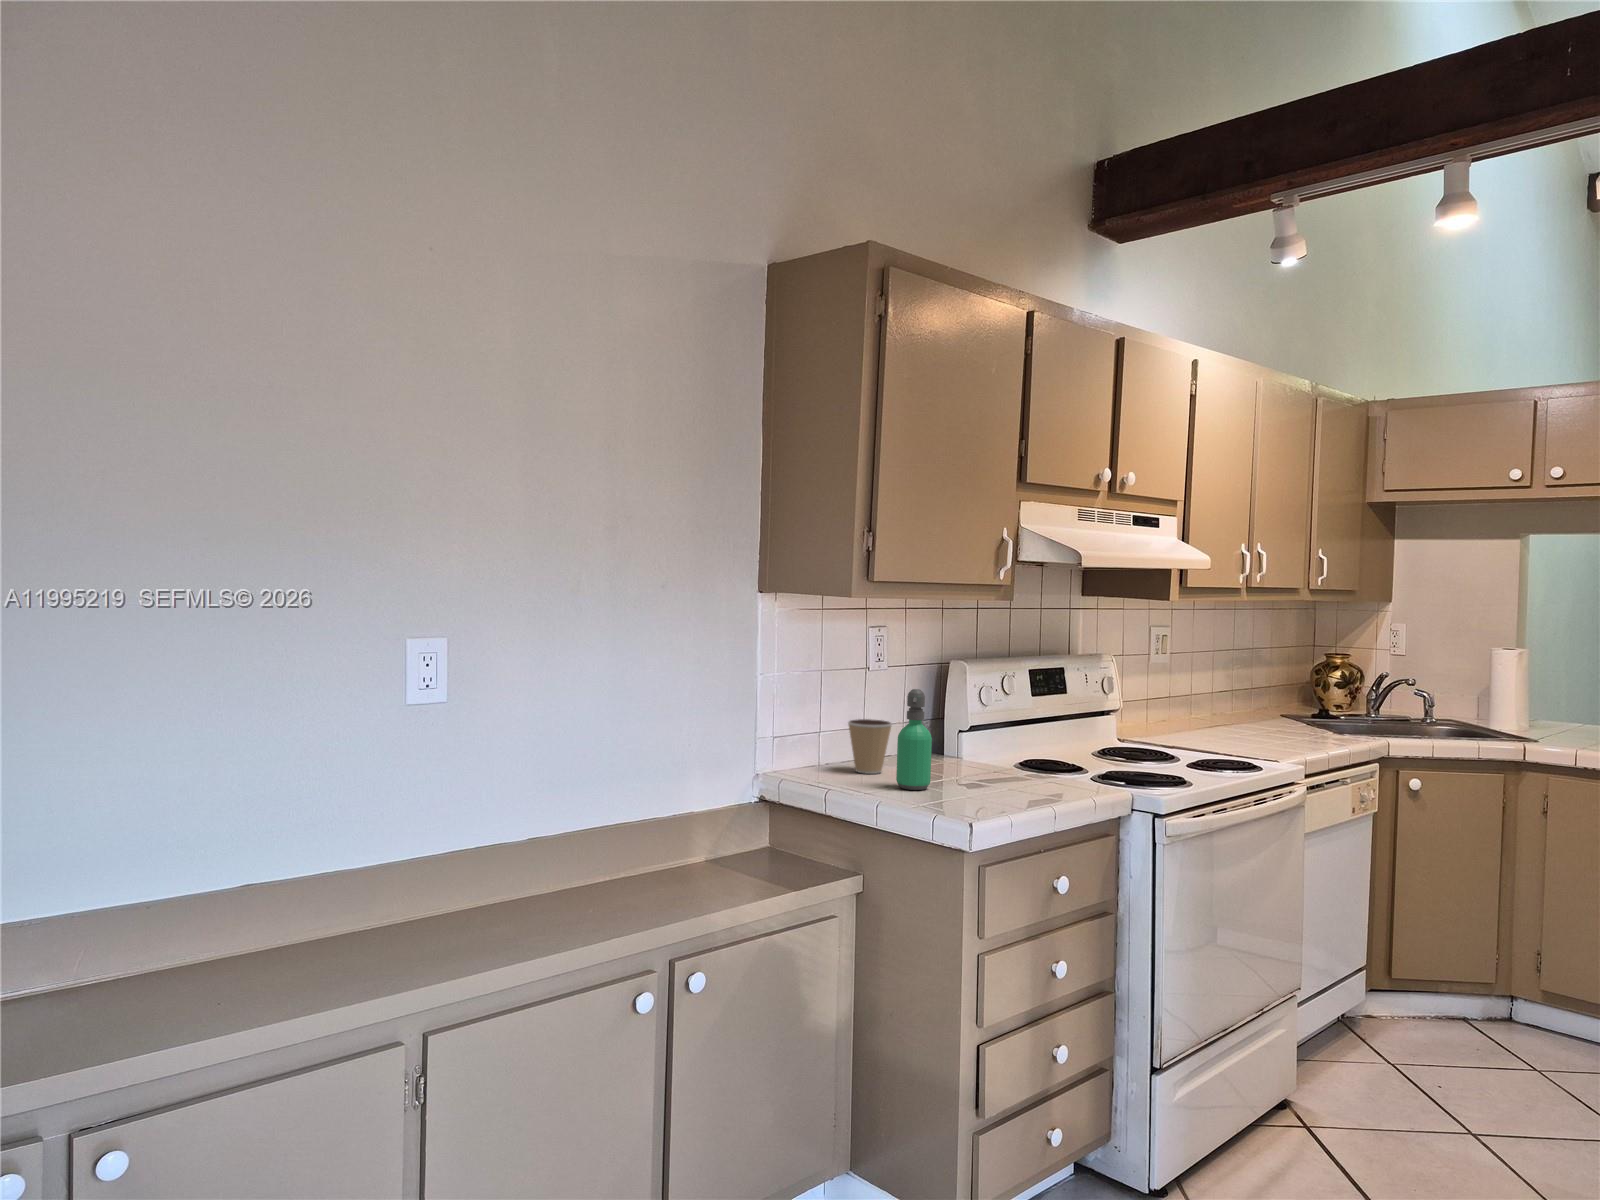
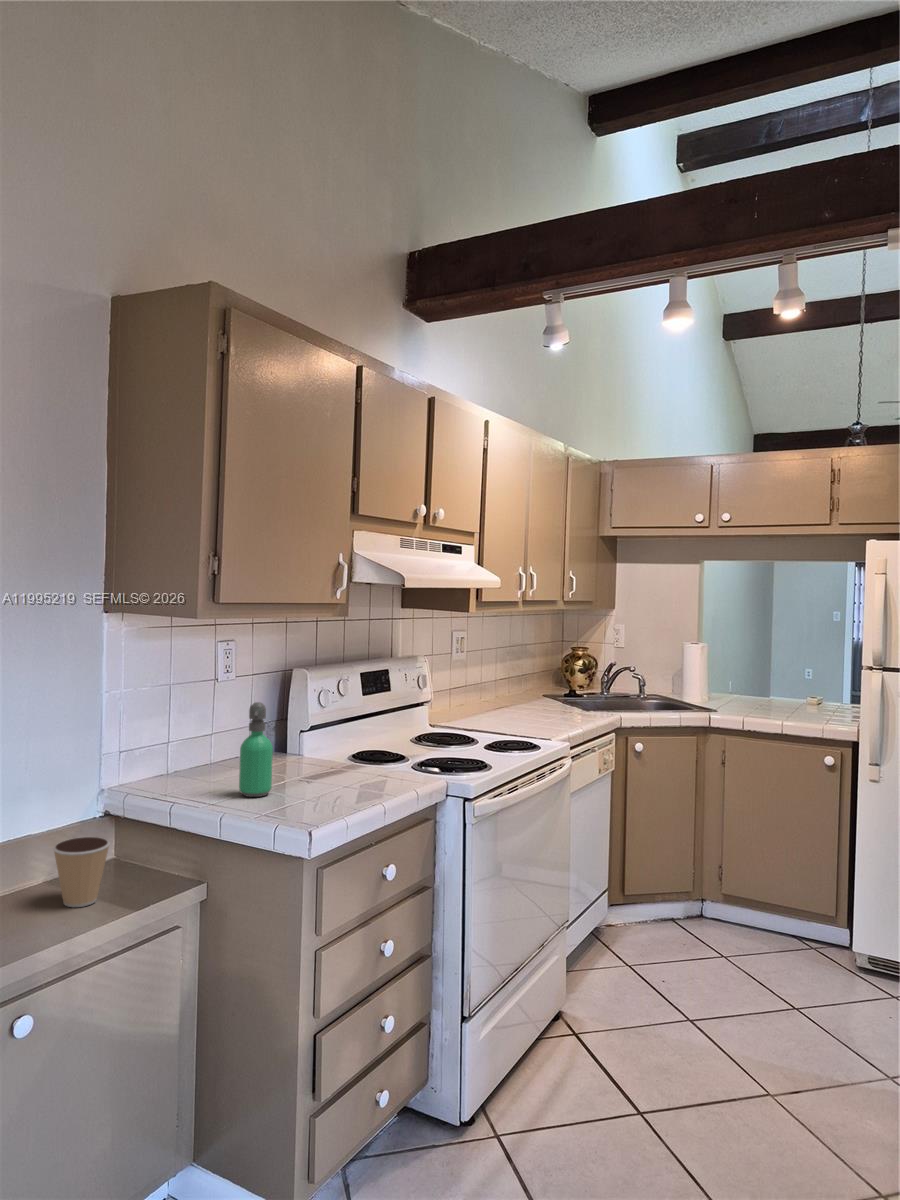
coffee cup: present [848,719,892,774] -> present [53,837,110,907]

